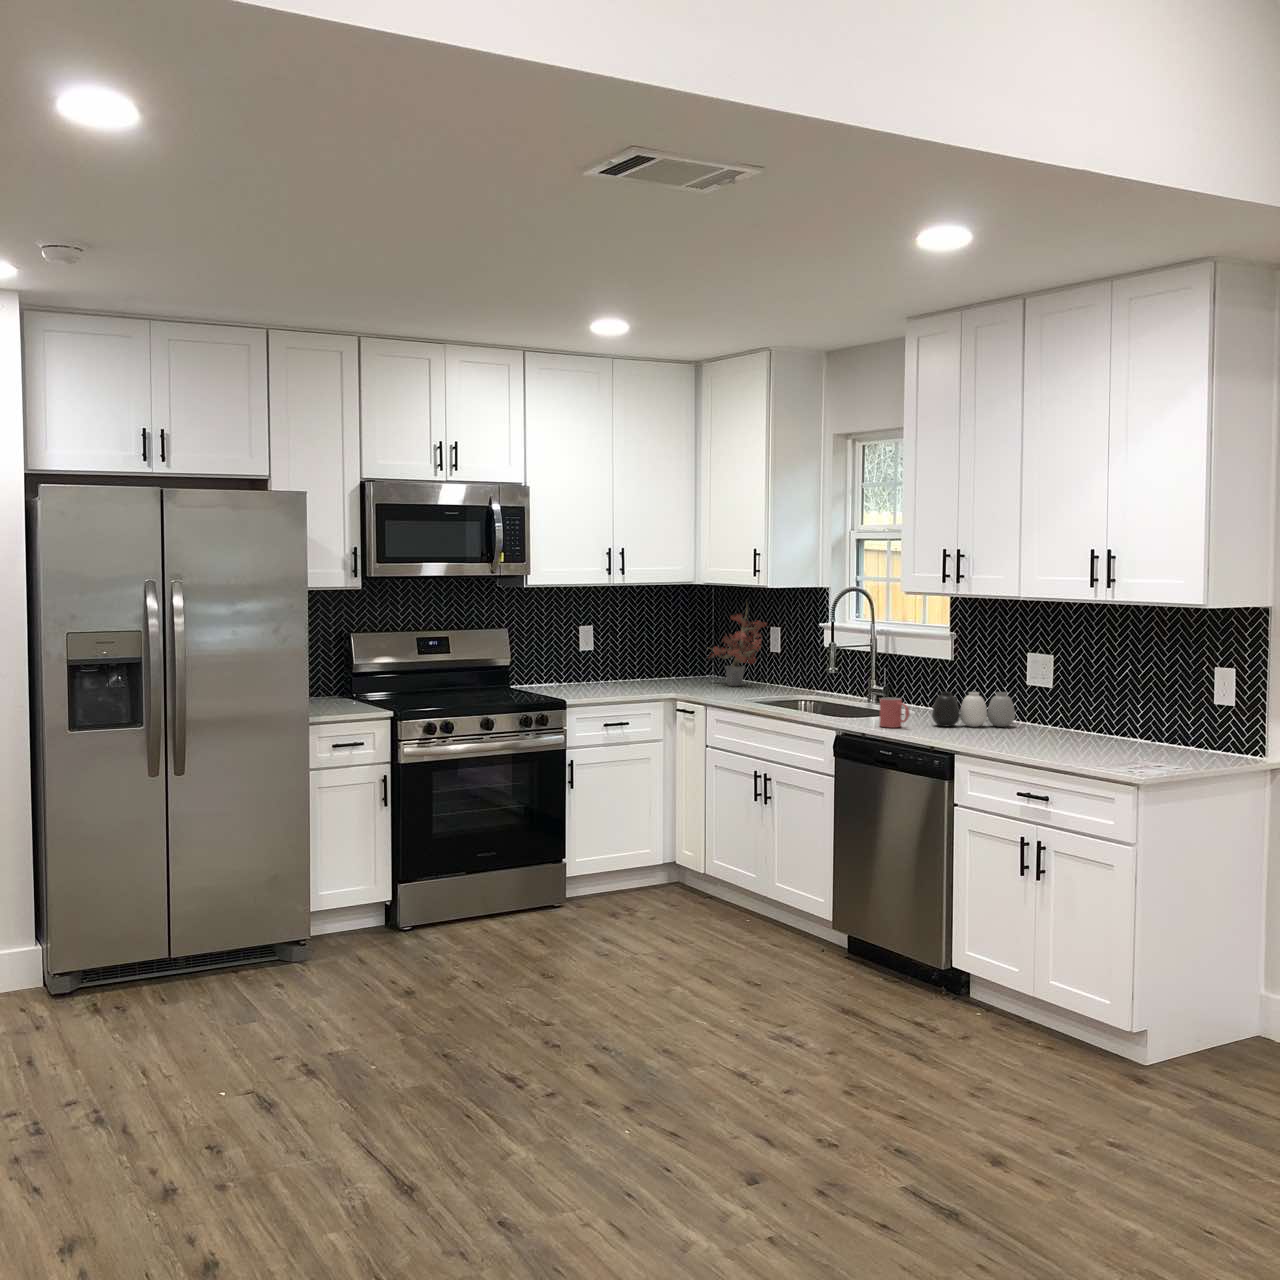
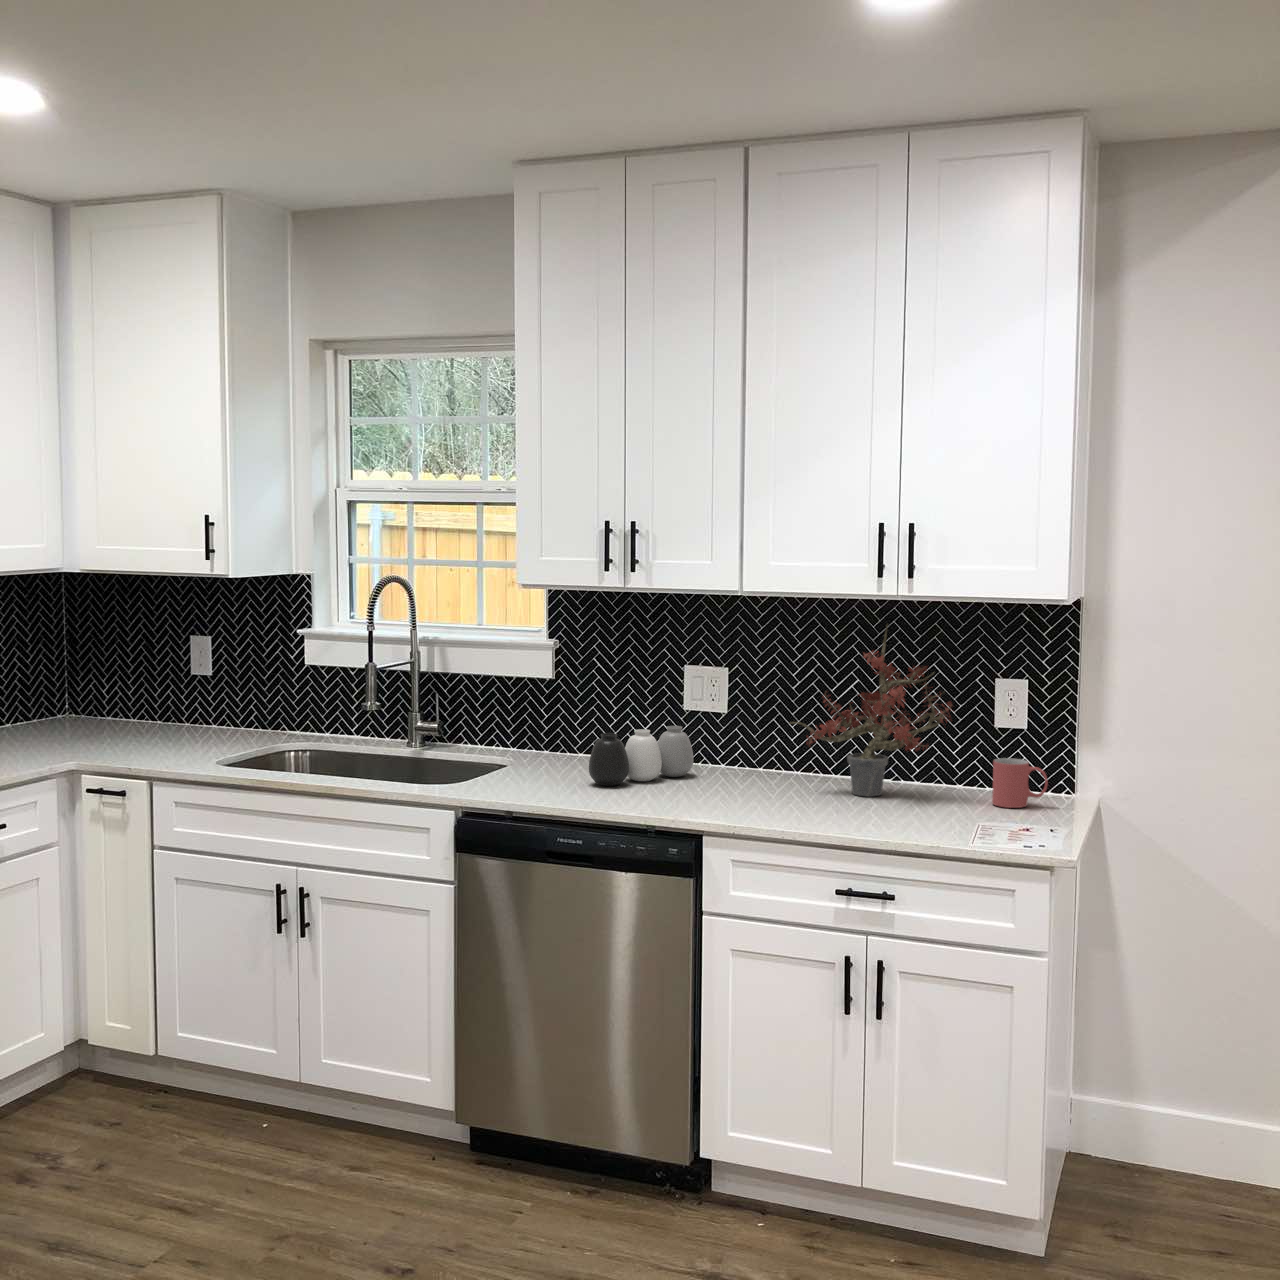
potted plant: present [709,607,766,686] -> present [793,626,952,796]
mug: present [879,697,910,728] -> present [992,758,1048,808]

